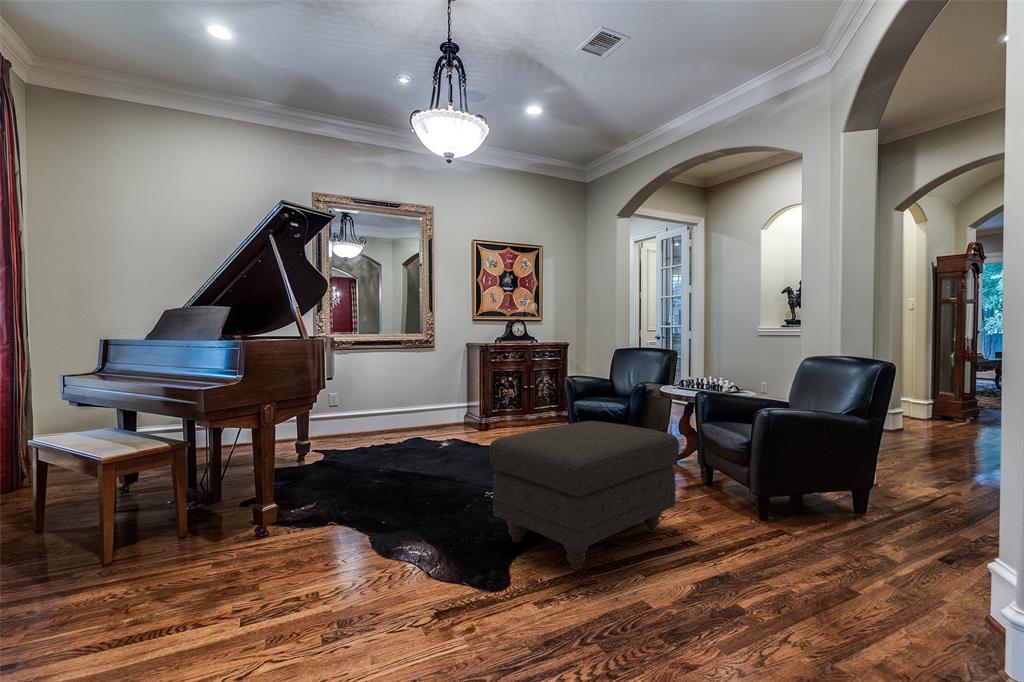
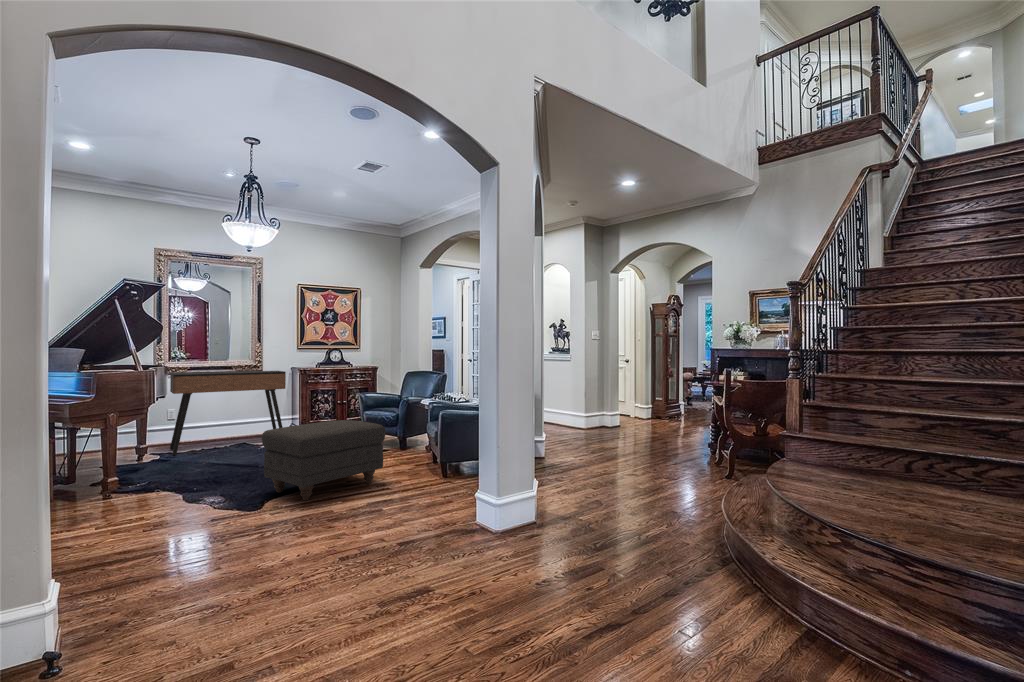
console table: none [335,347,469,453] -> present [170,371,286,455]

